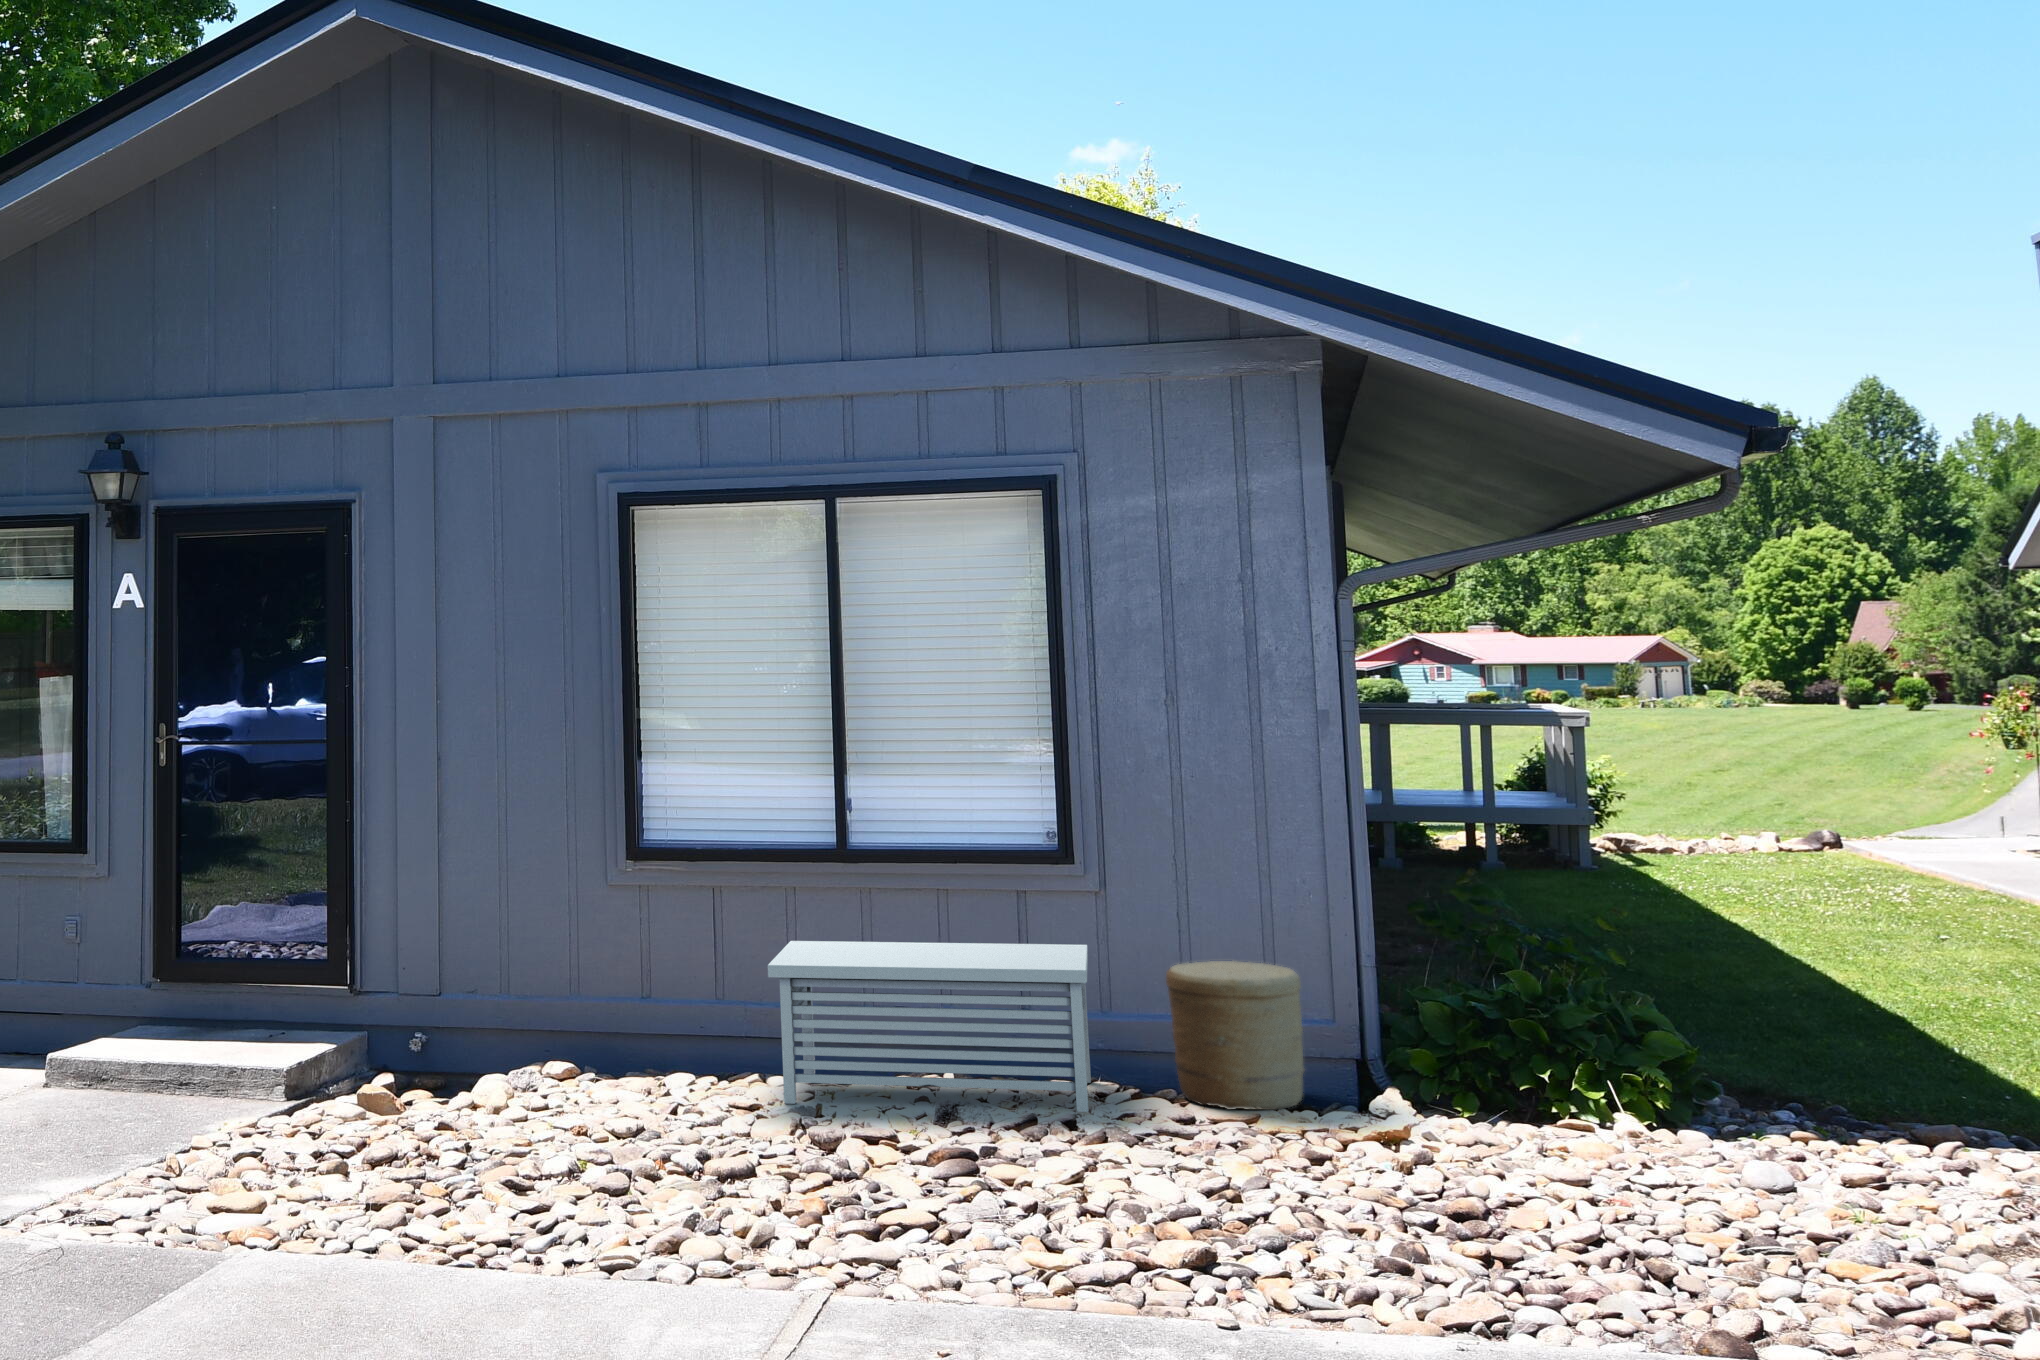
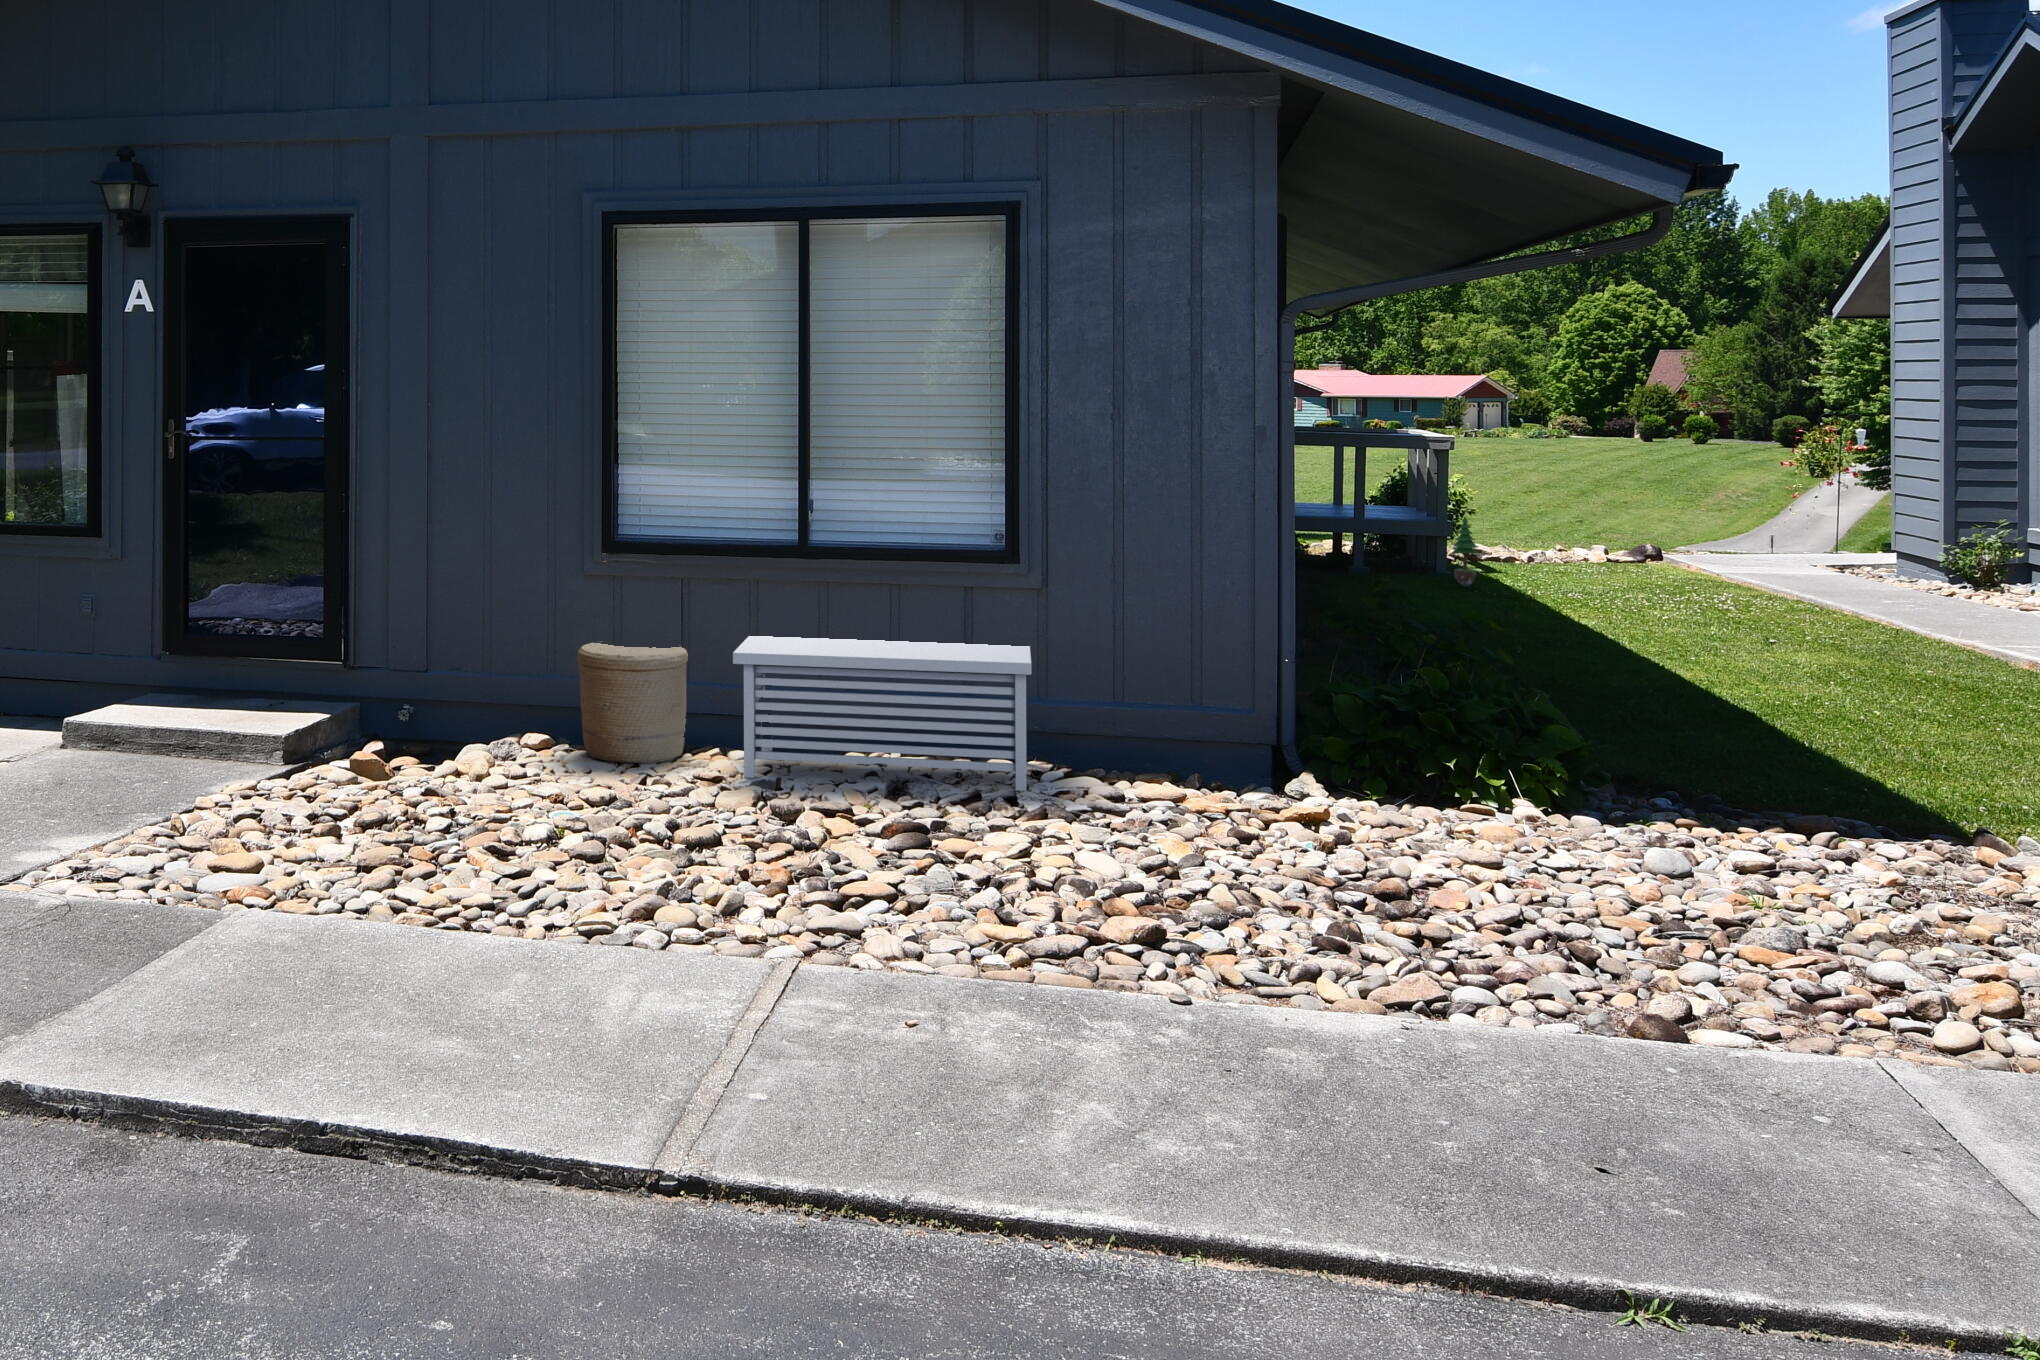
potted tree: none [1588,792,1619,874] -> present [1452,517,1479,587]
woven basket: present [1166,961,1305,1110] -> present [577,643,688,764]

